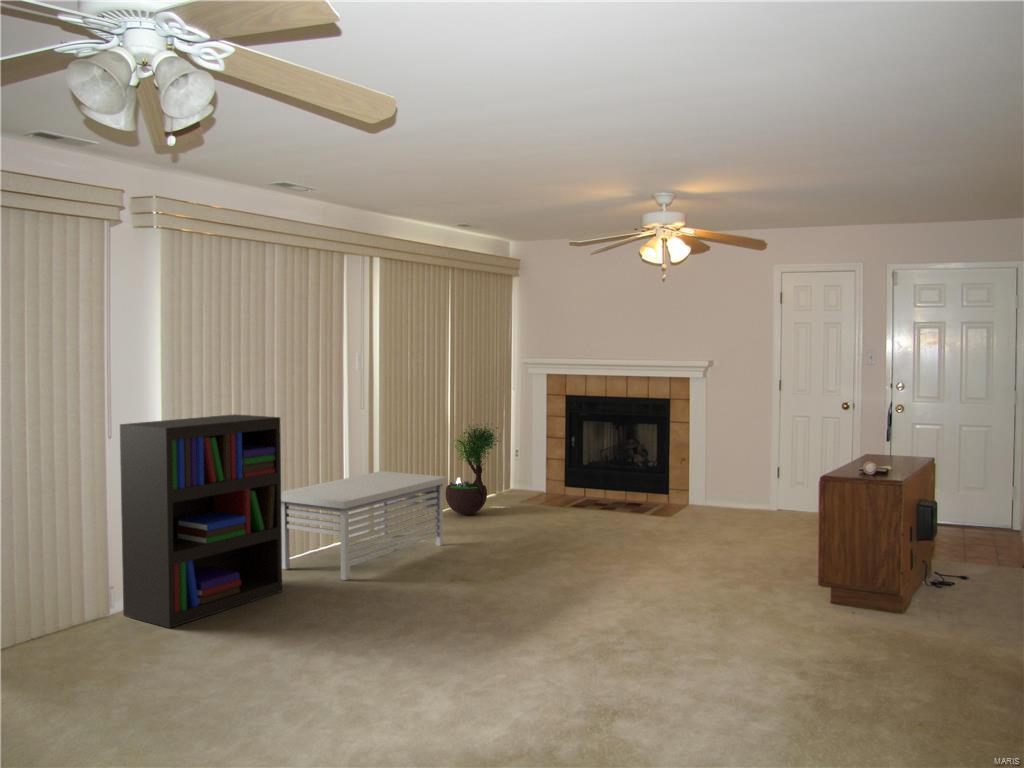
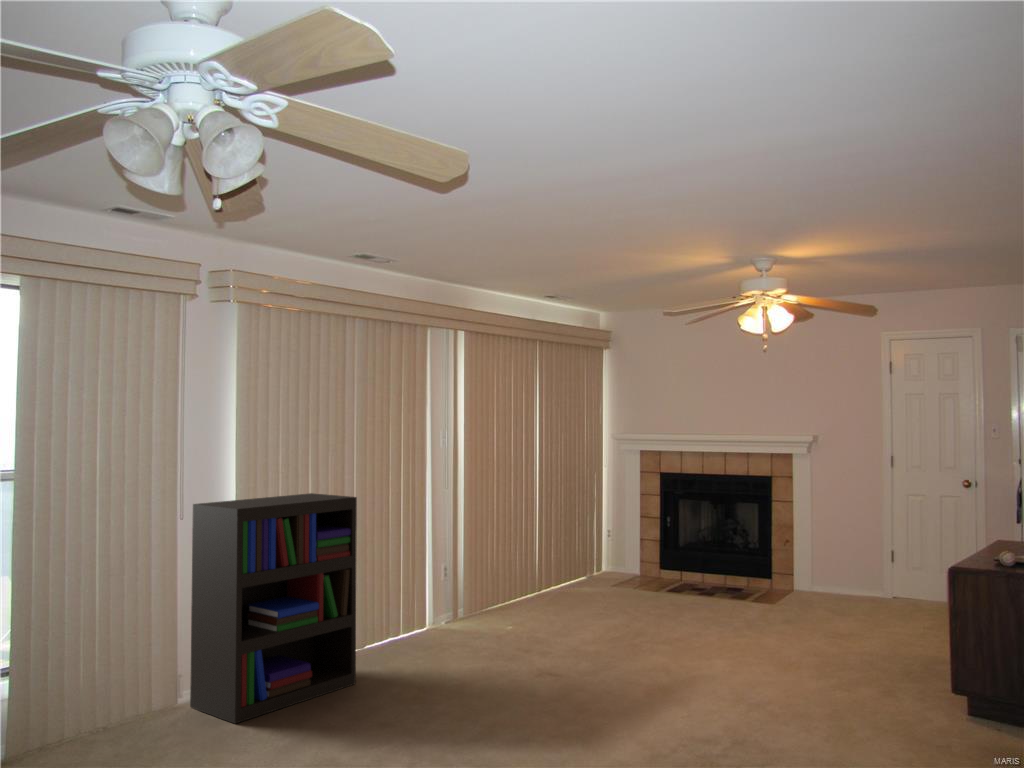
potted tree: present [445,423,498,515] -> none [531,497,590,600]
storage bench: present [281,471,447,580] -> none [348,552,532,673]

